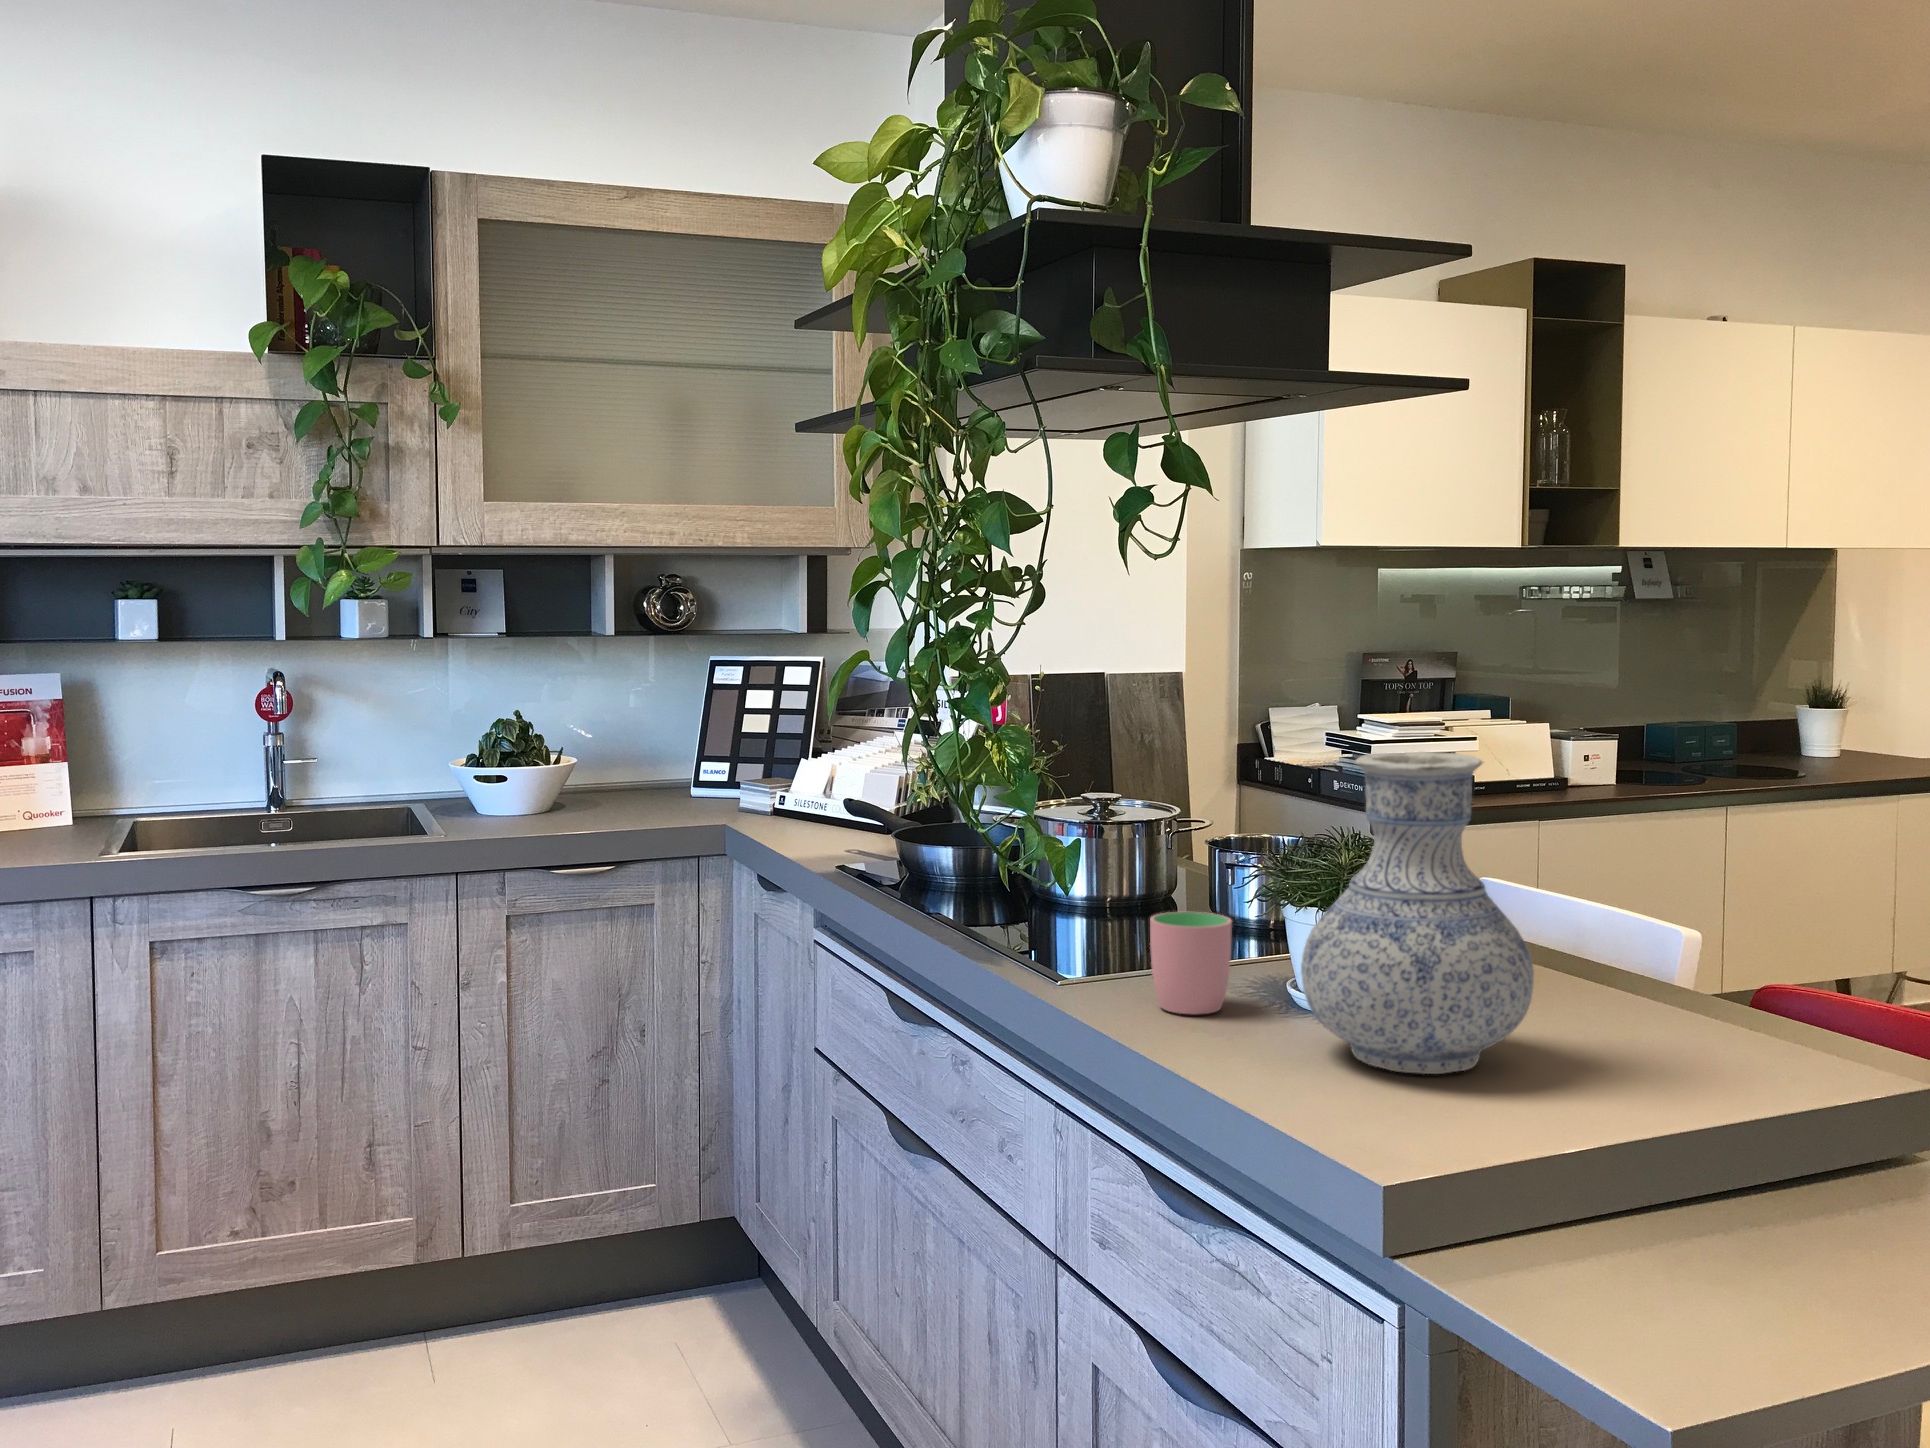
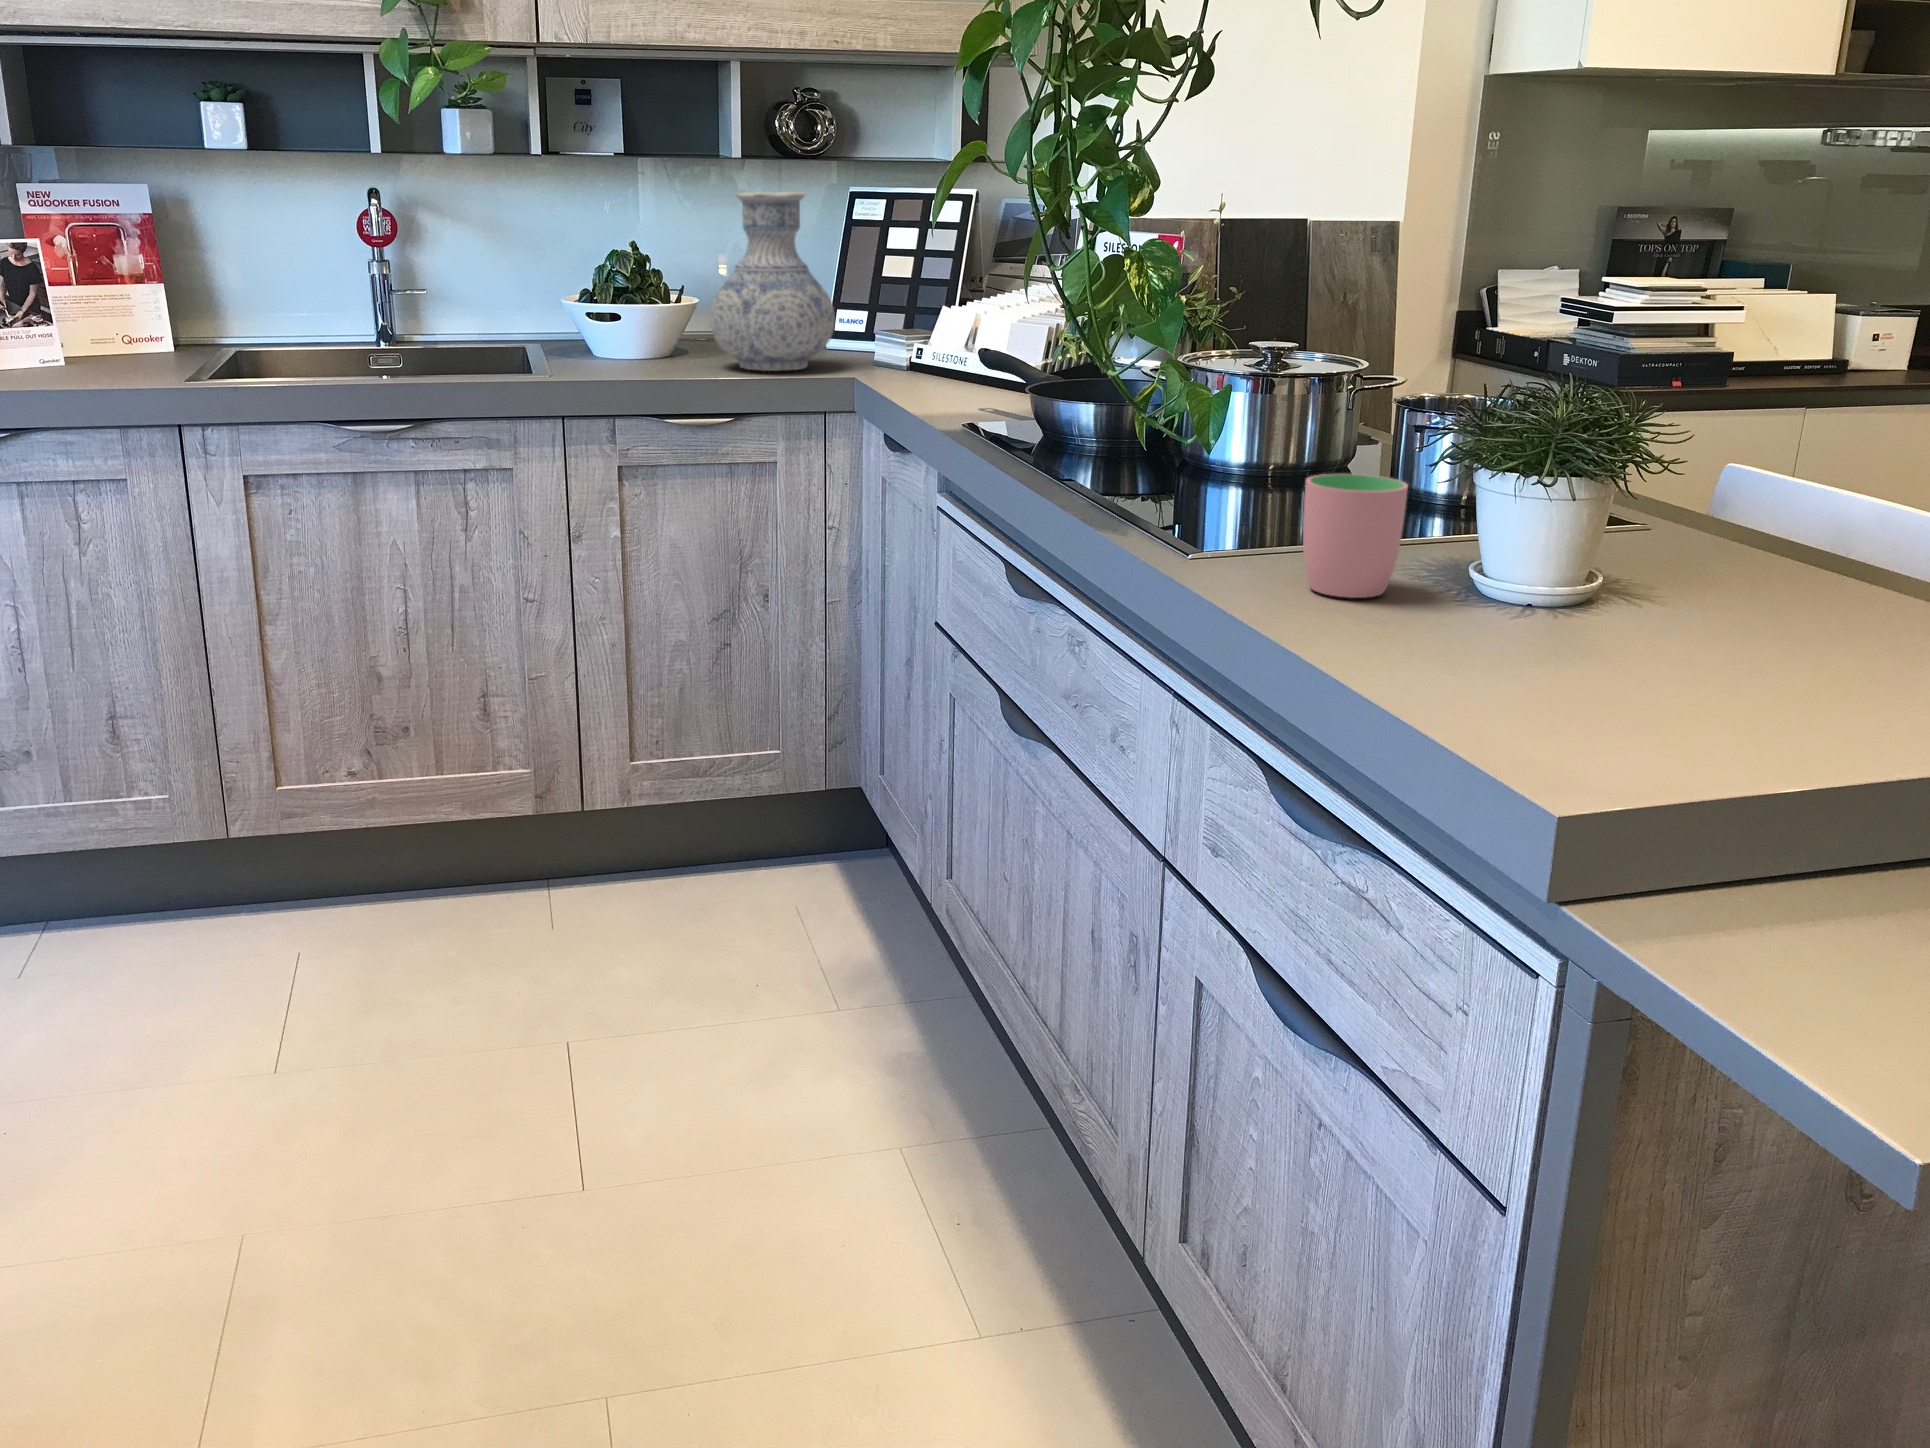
vase: present [1301,752,1534,1074] -> present [710,192,835,371]

